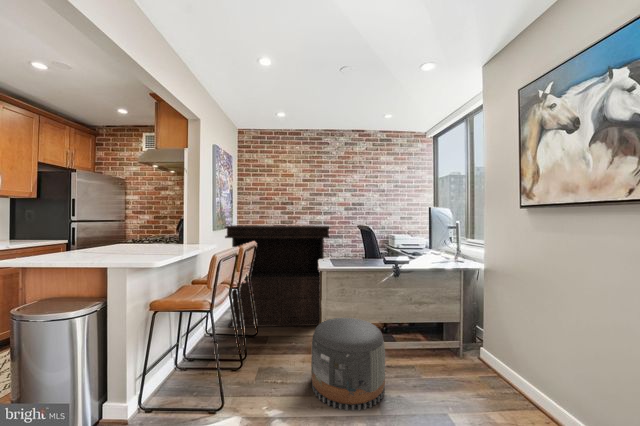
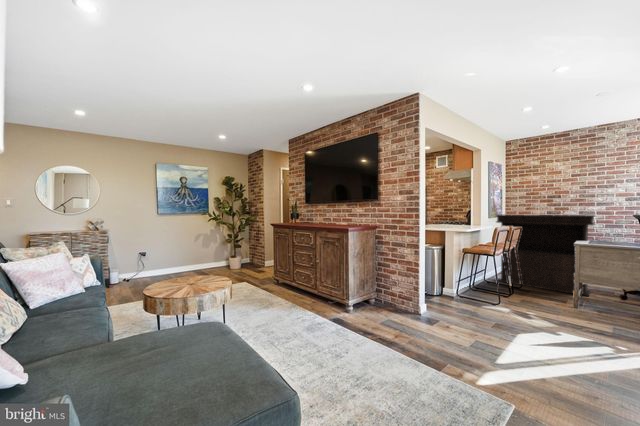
pouf: present [311,318,385,411] -> none [557,277,623,327]

